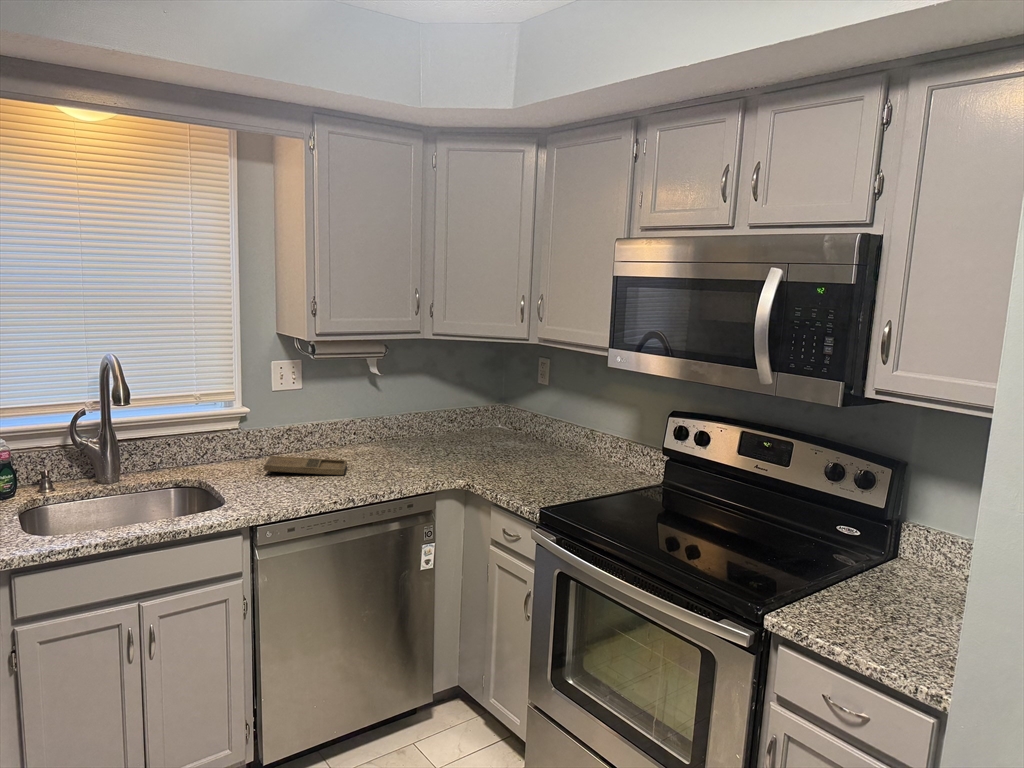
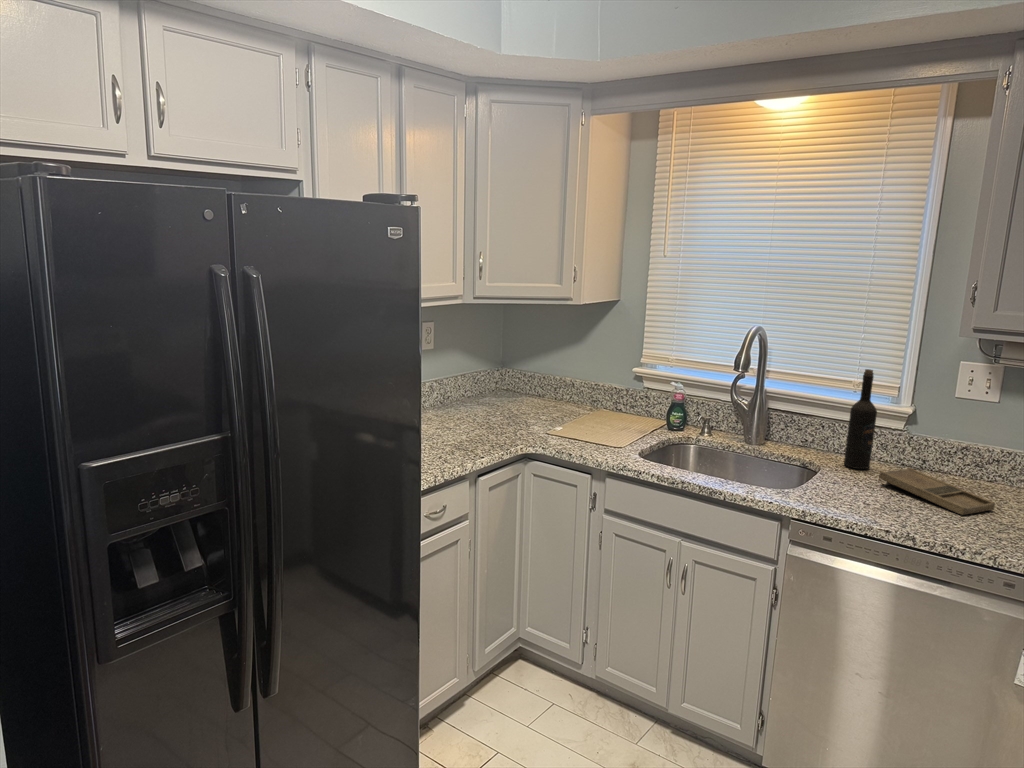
wine bottle: none [209,383,233,472] -> present [844,369,877,469]

